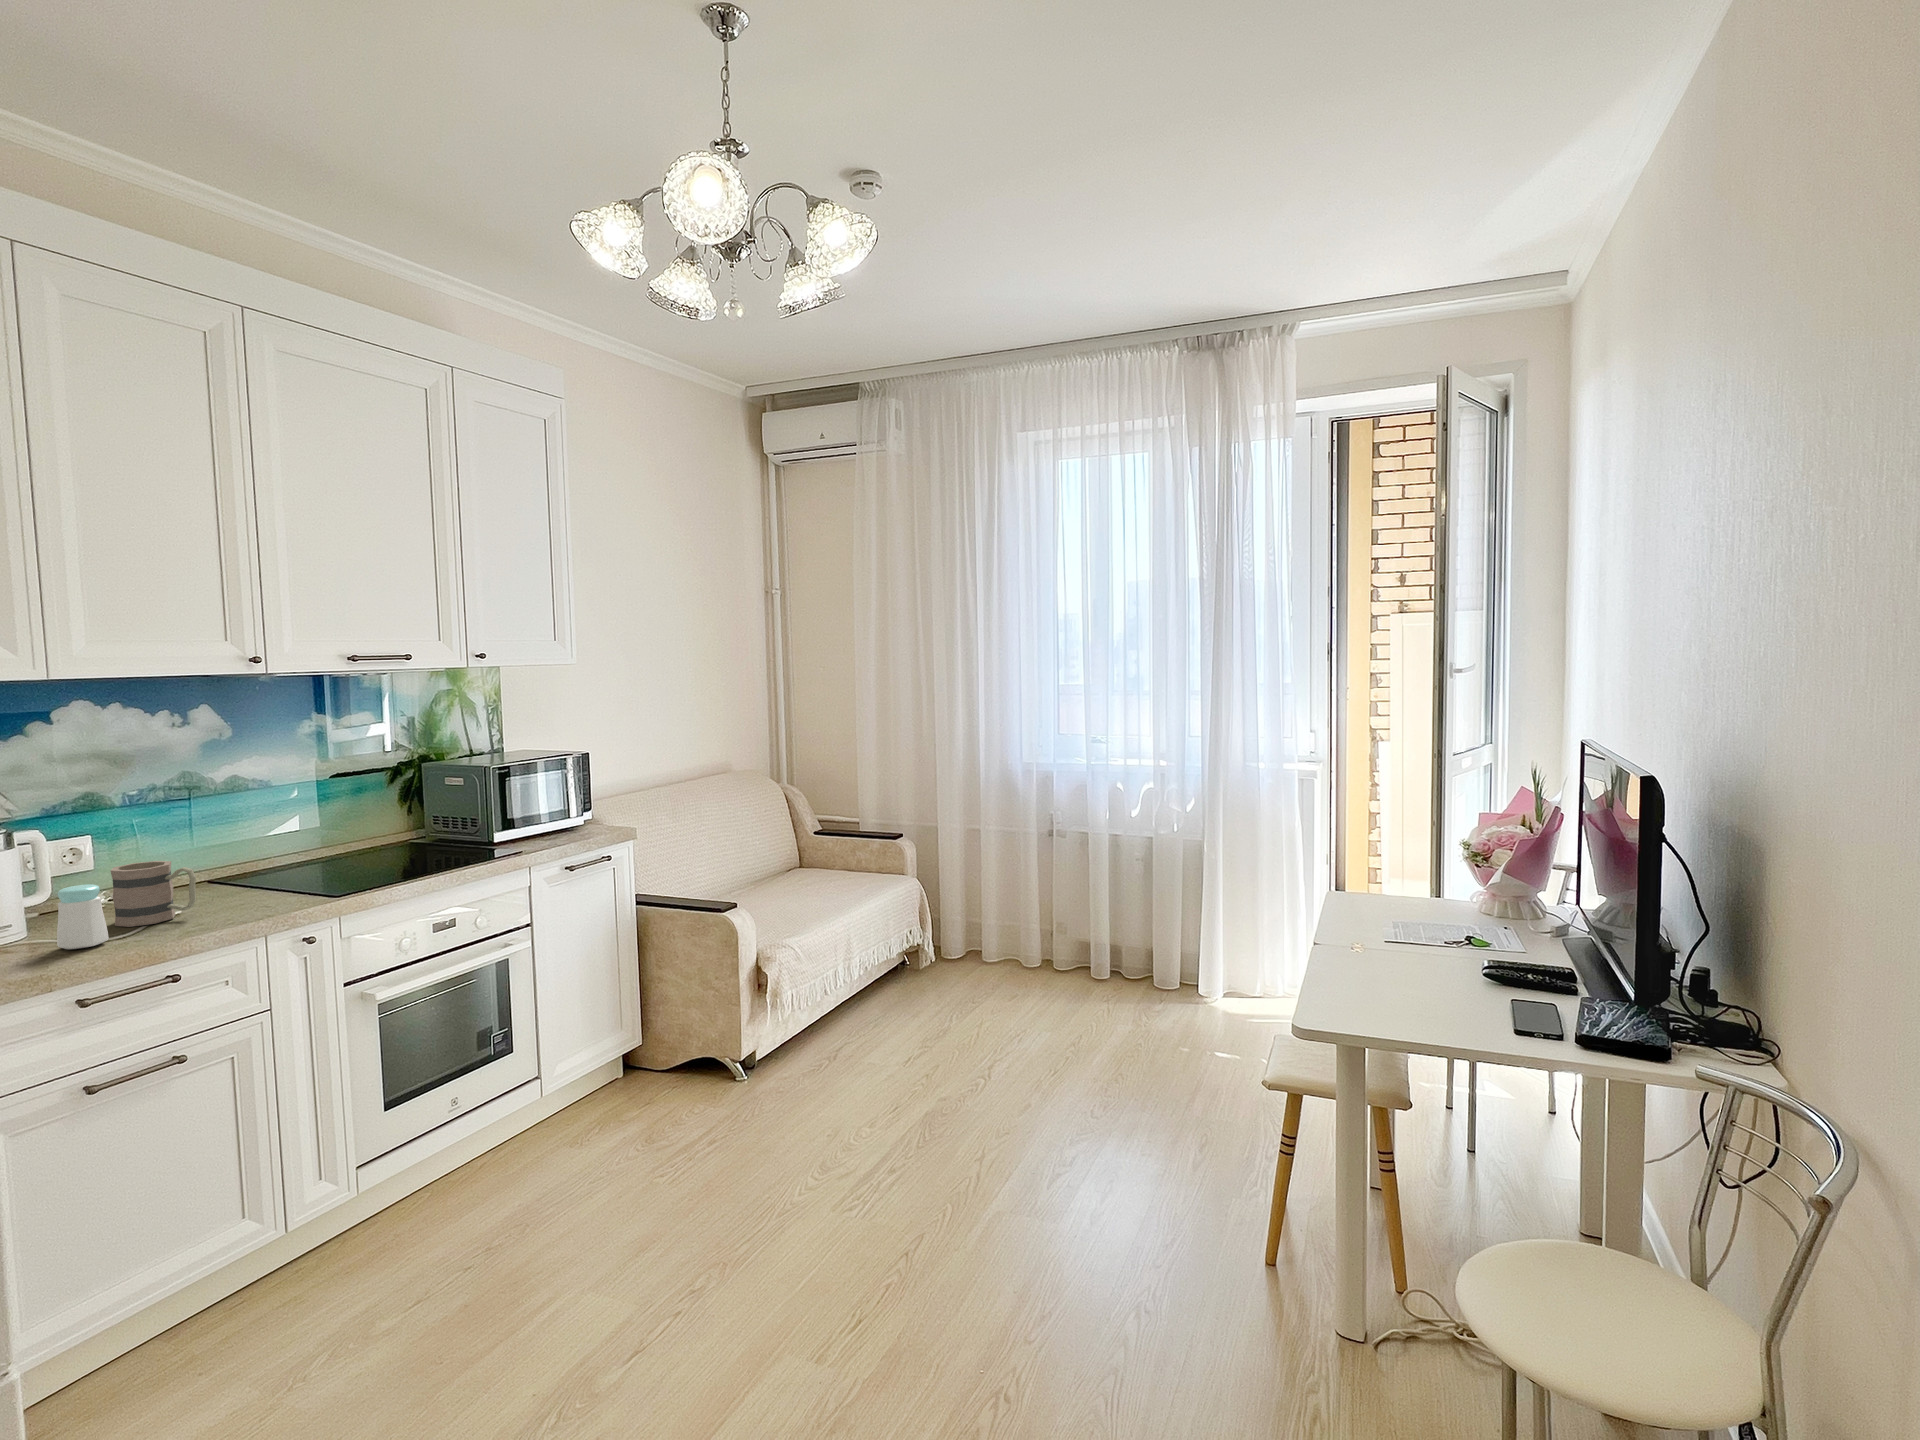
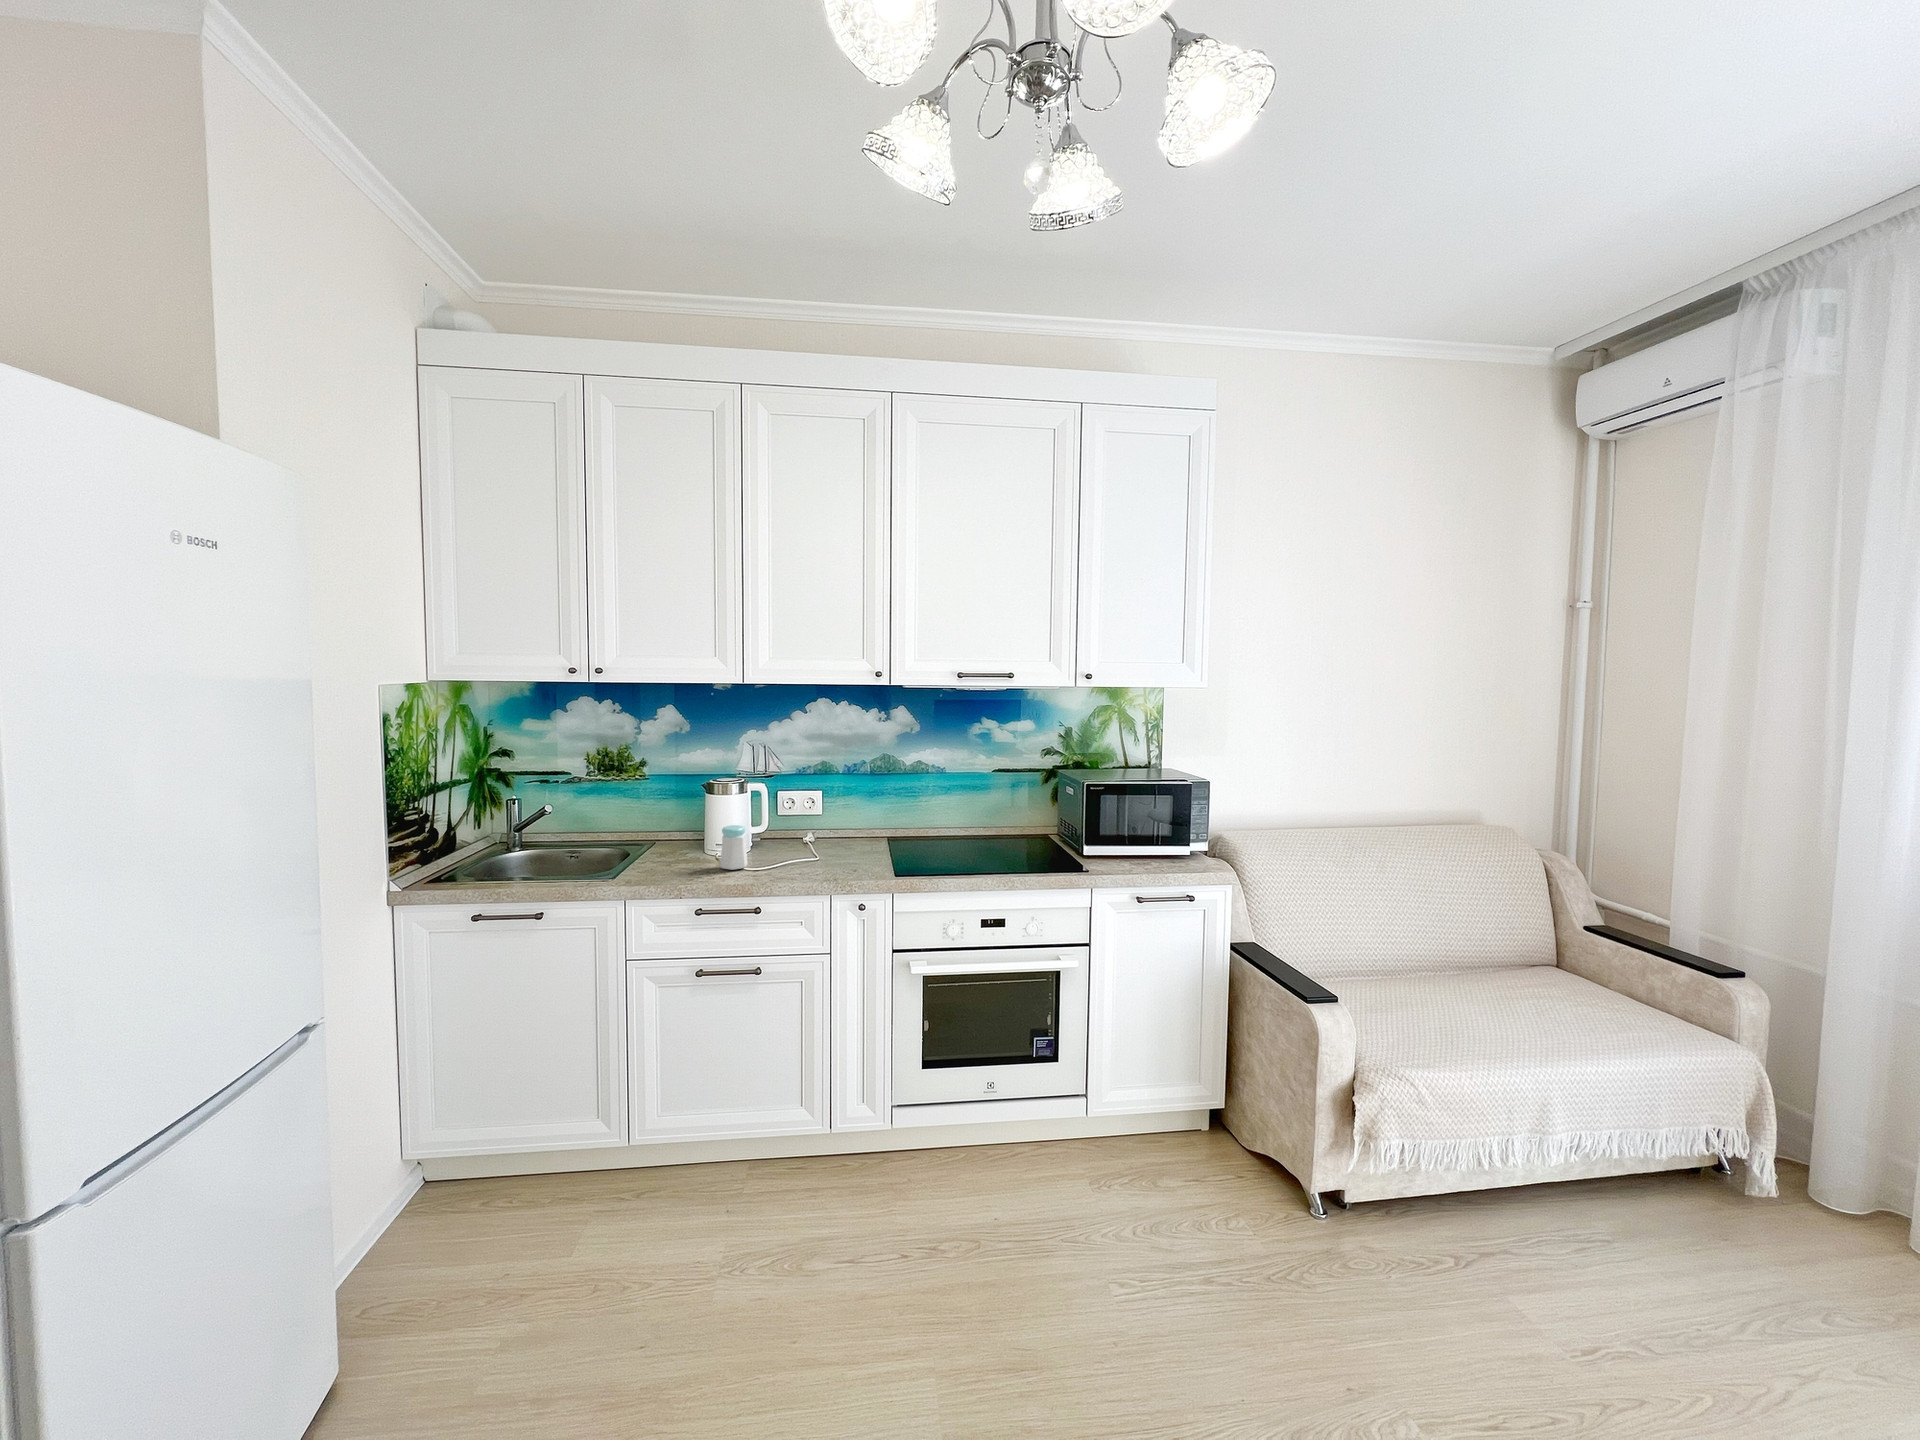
mug: present [111,861,196,927] -> none [776,816,813,862]

